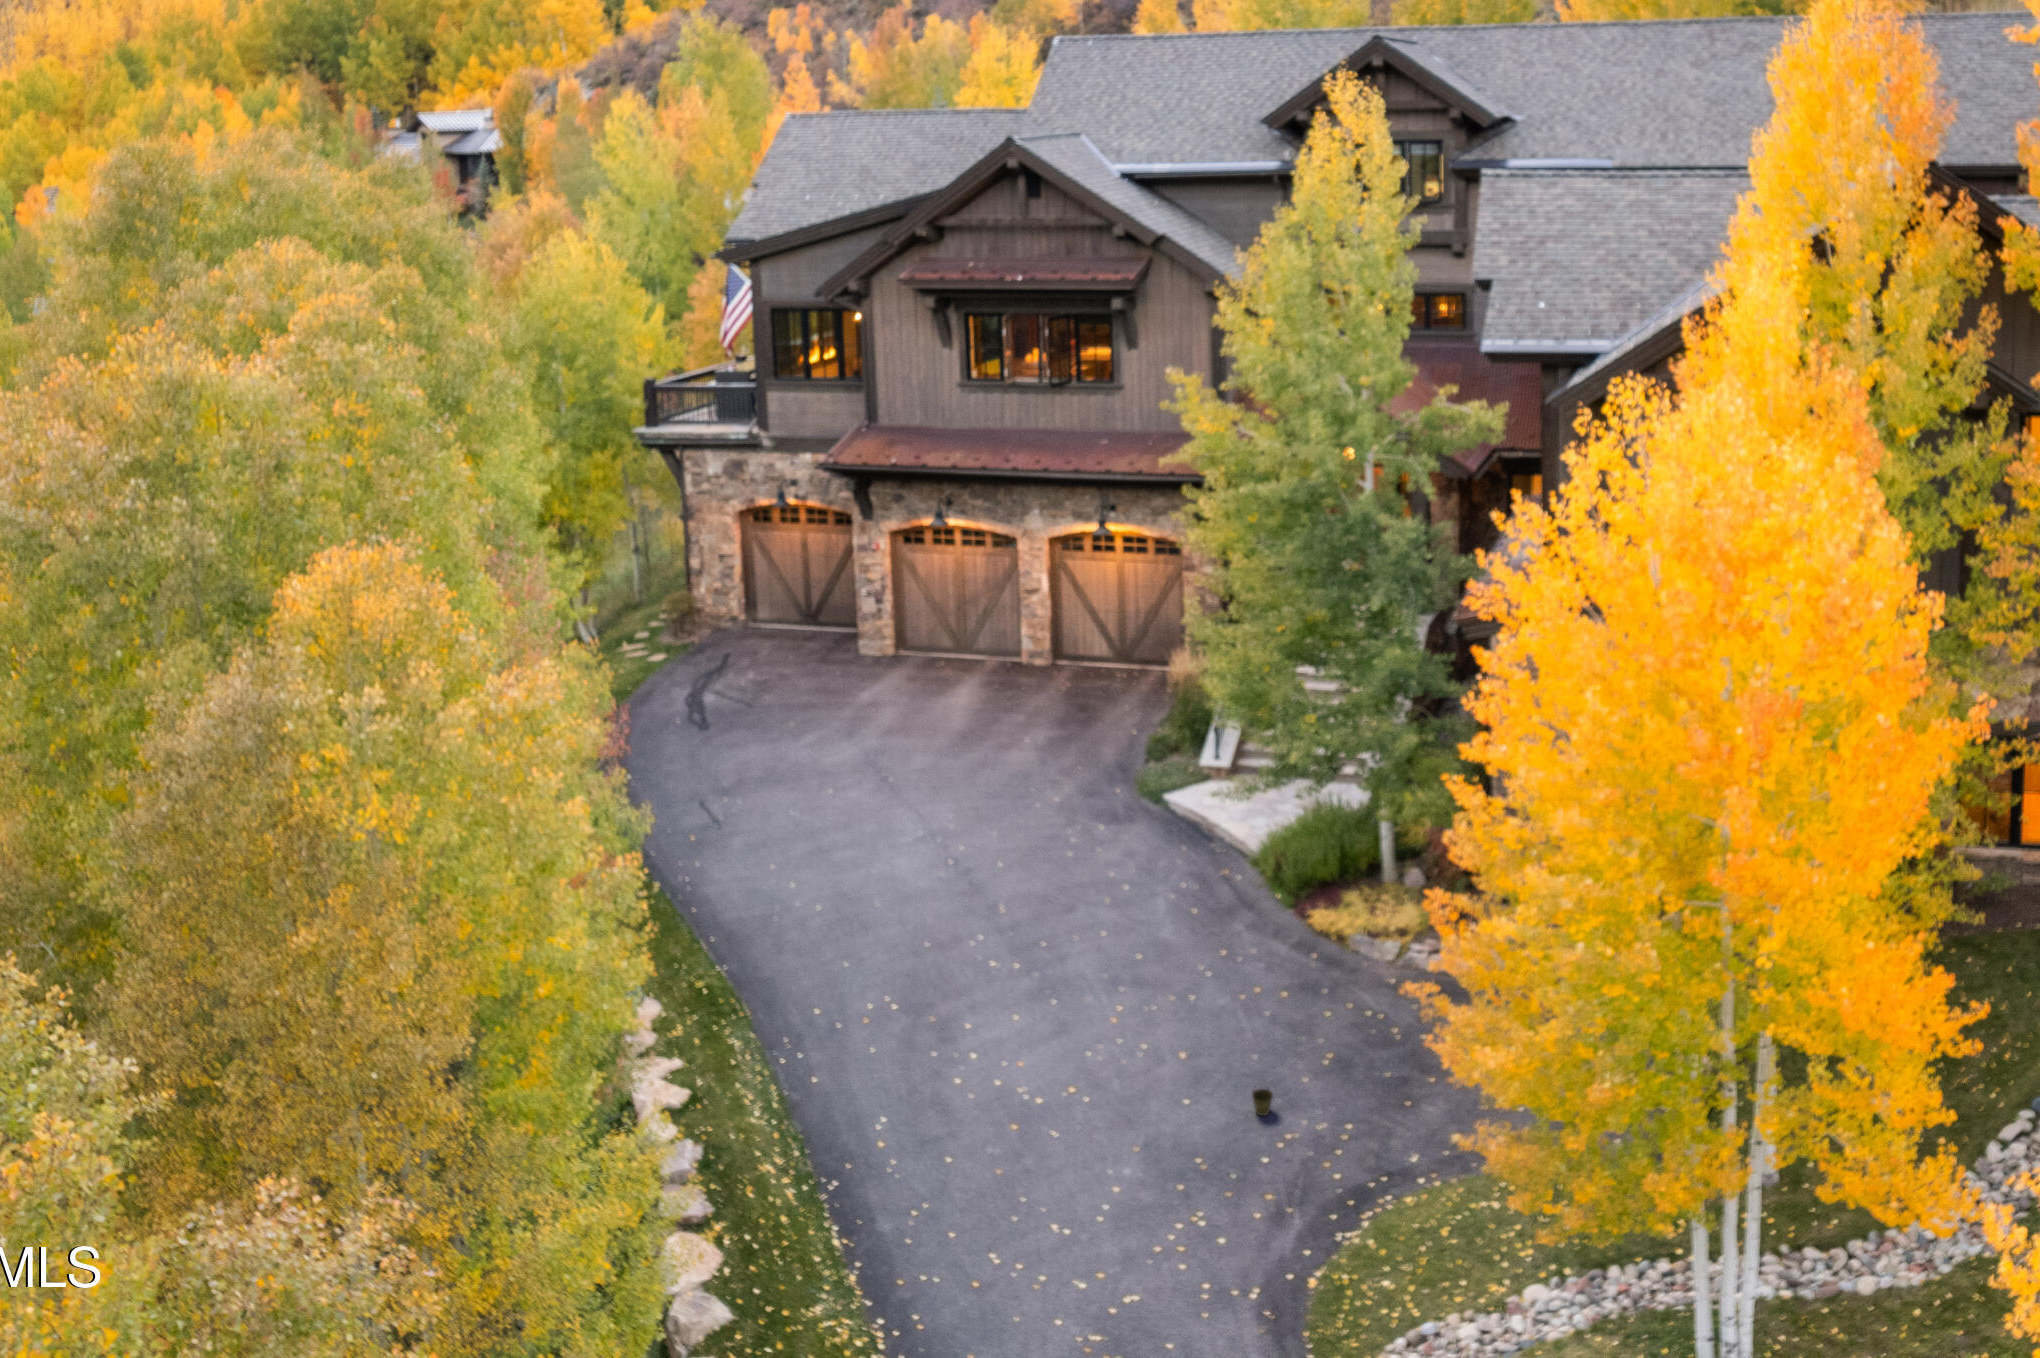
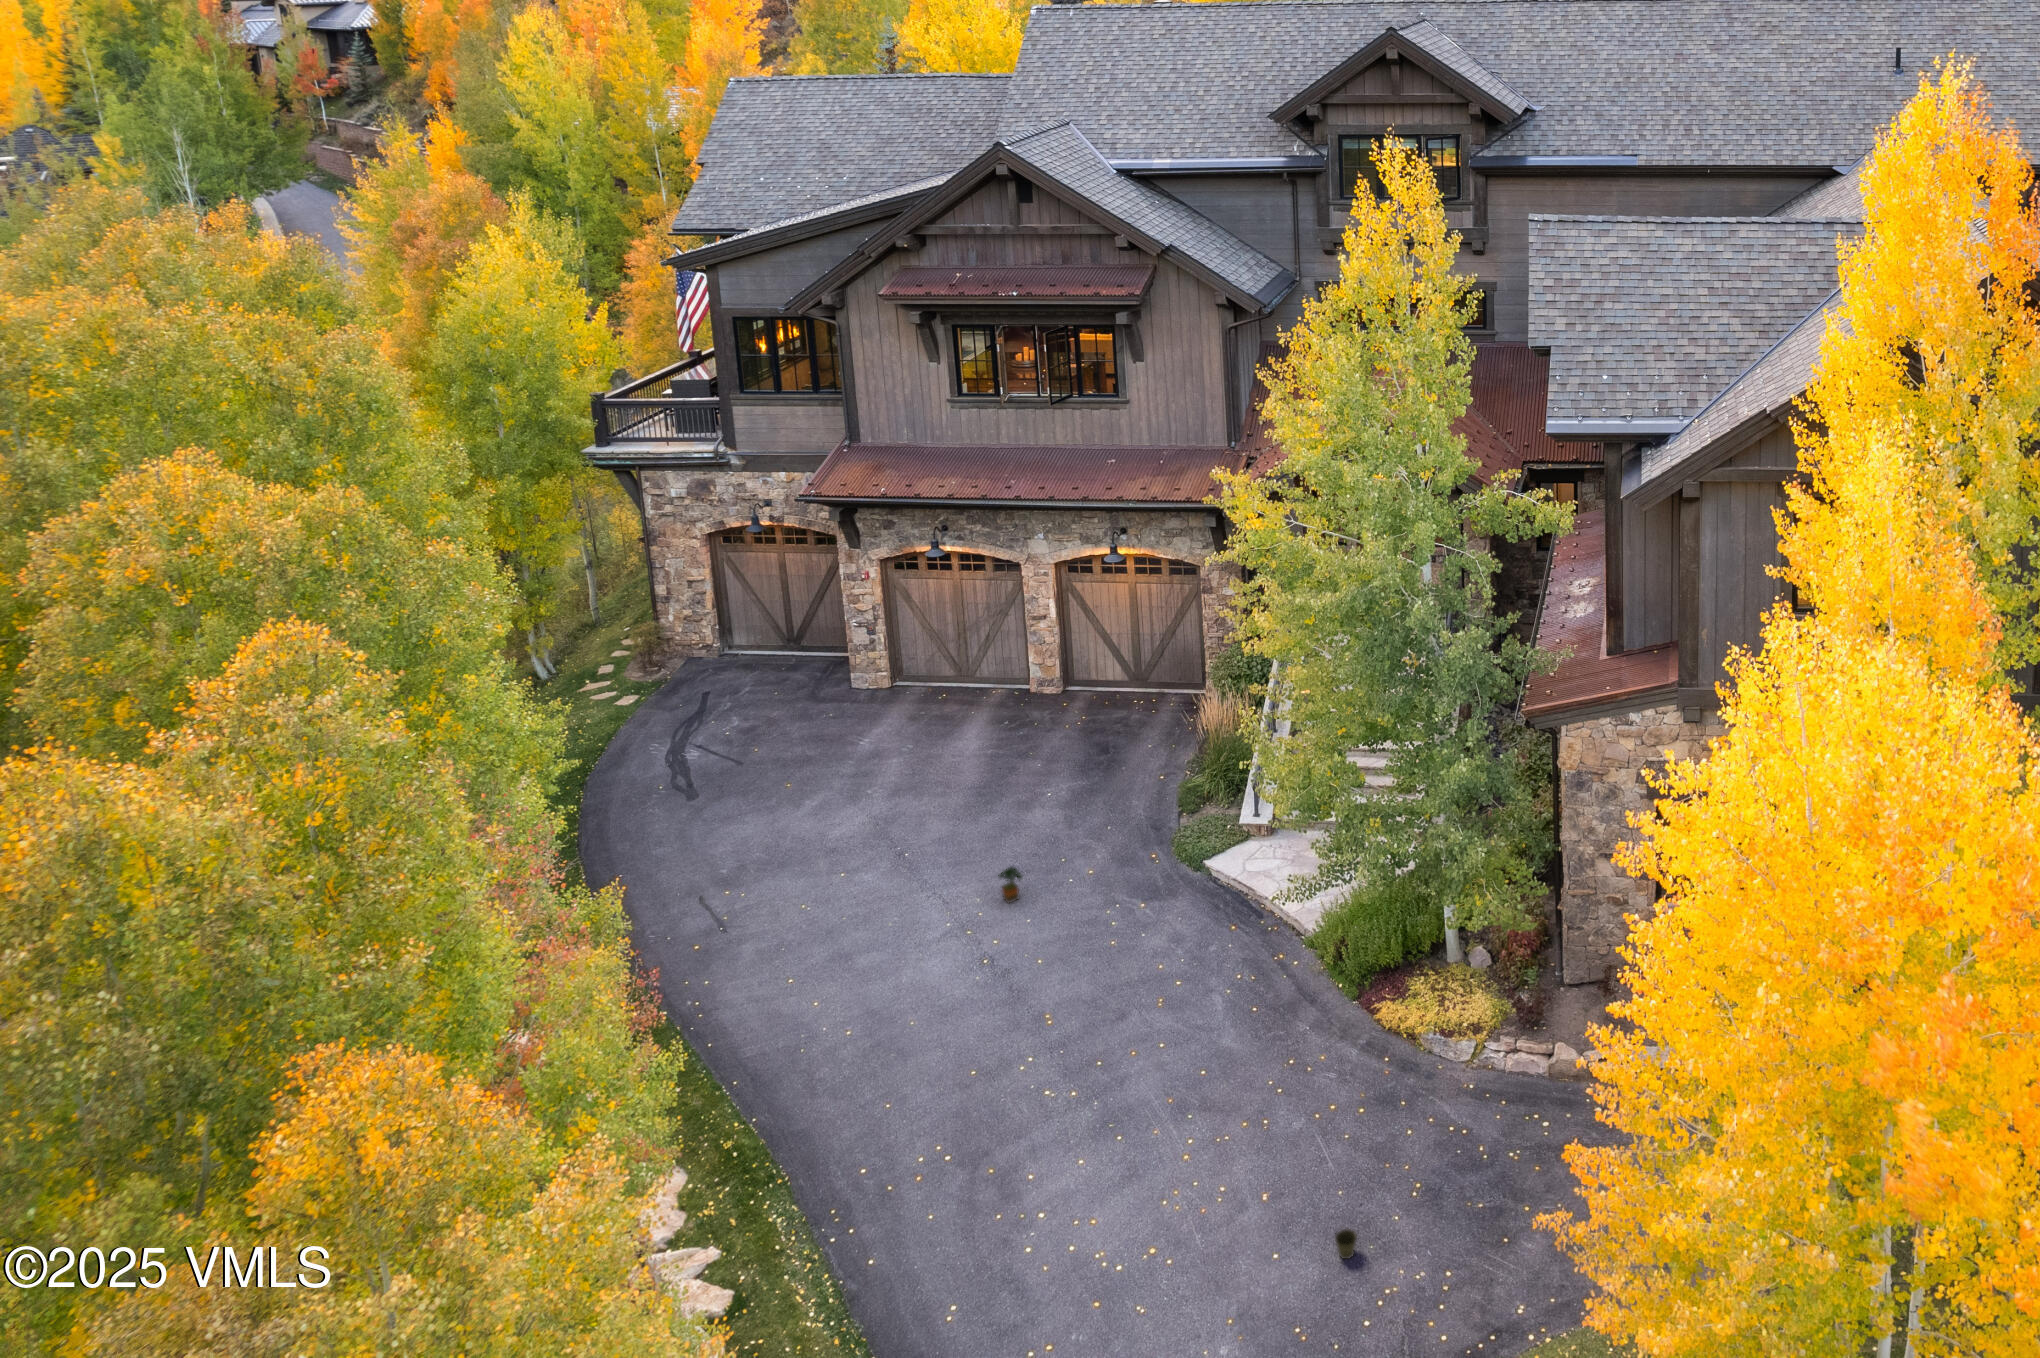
potted tree: none [972,785,995,820] -> present [998,867,1022,903]

